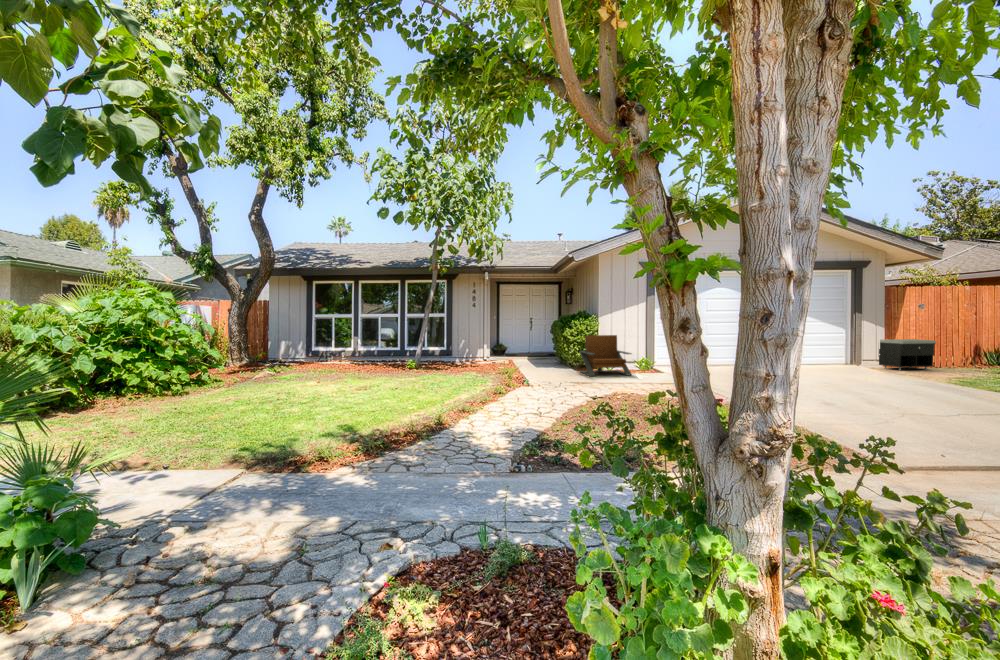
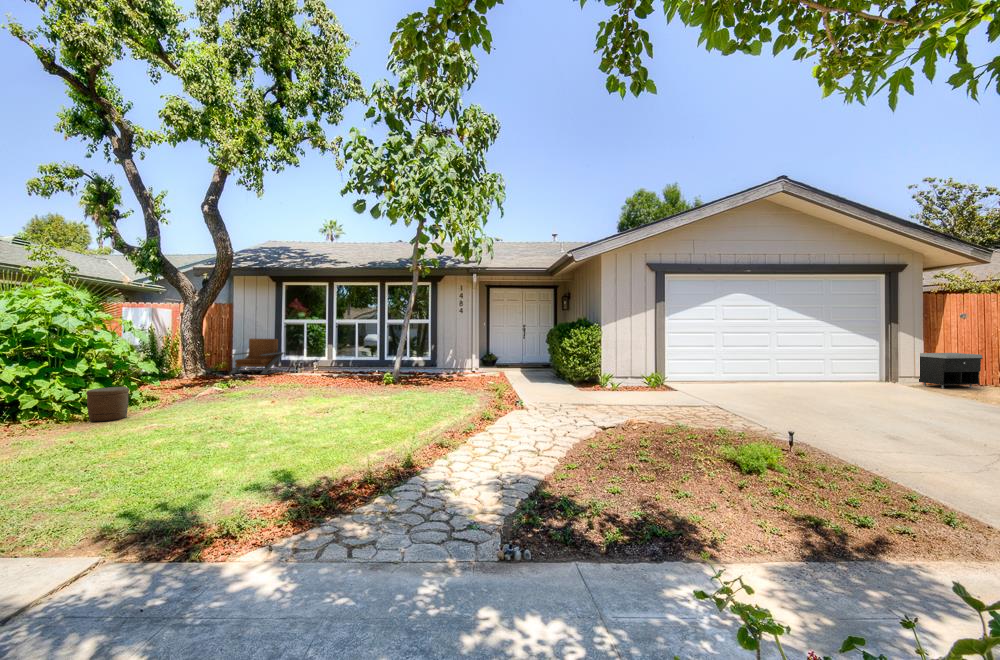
lounge chair: present [579,335,631,376] -> present [231,339,284,374]
woven basket: none [172,369,204,396] -> present [86,387,129,421]

